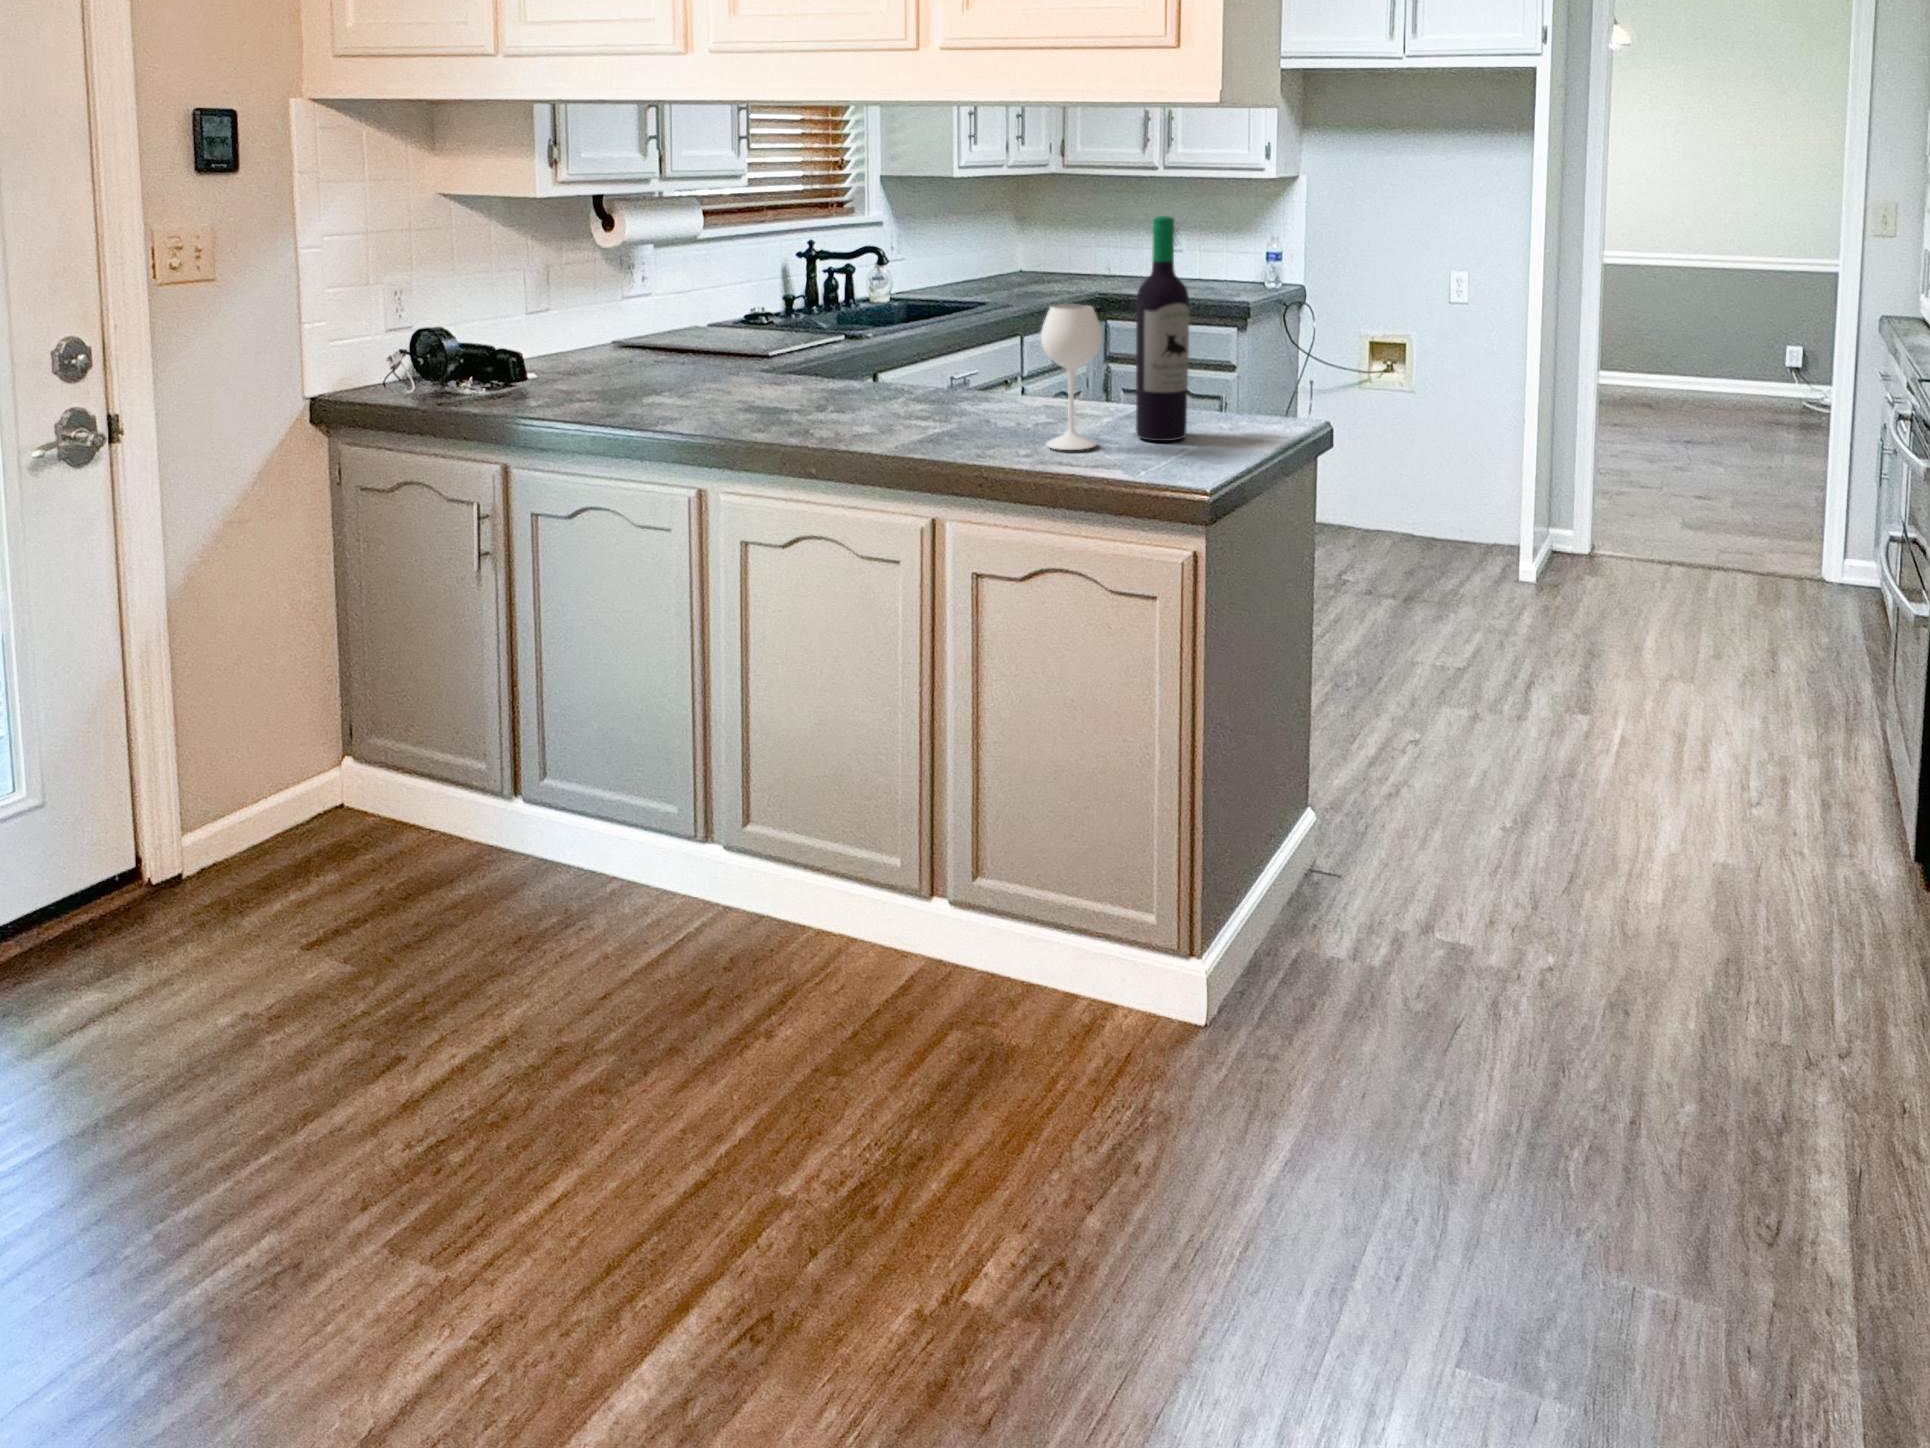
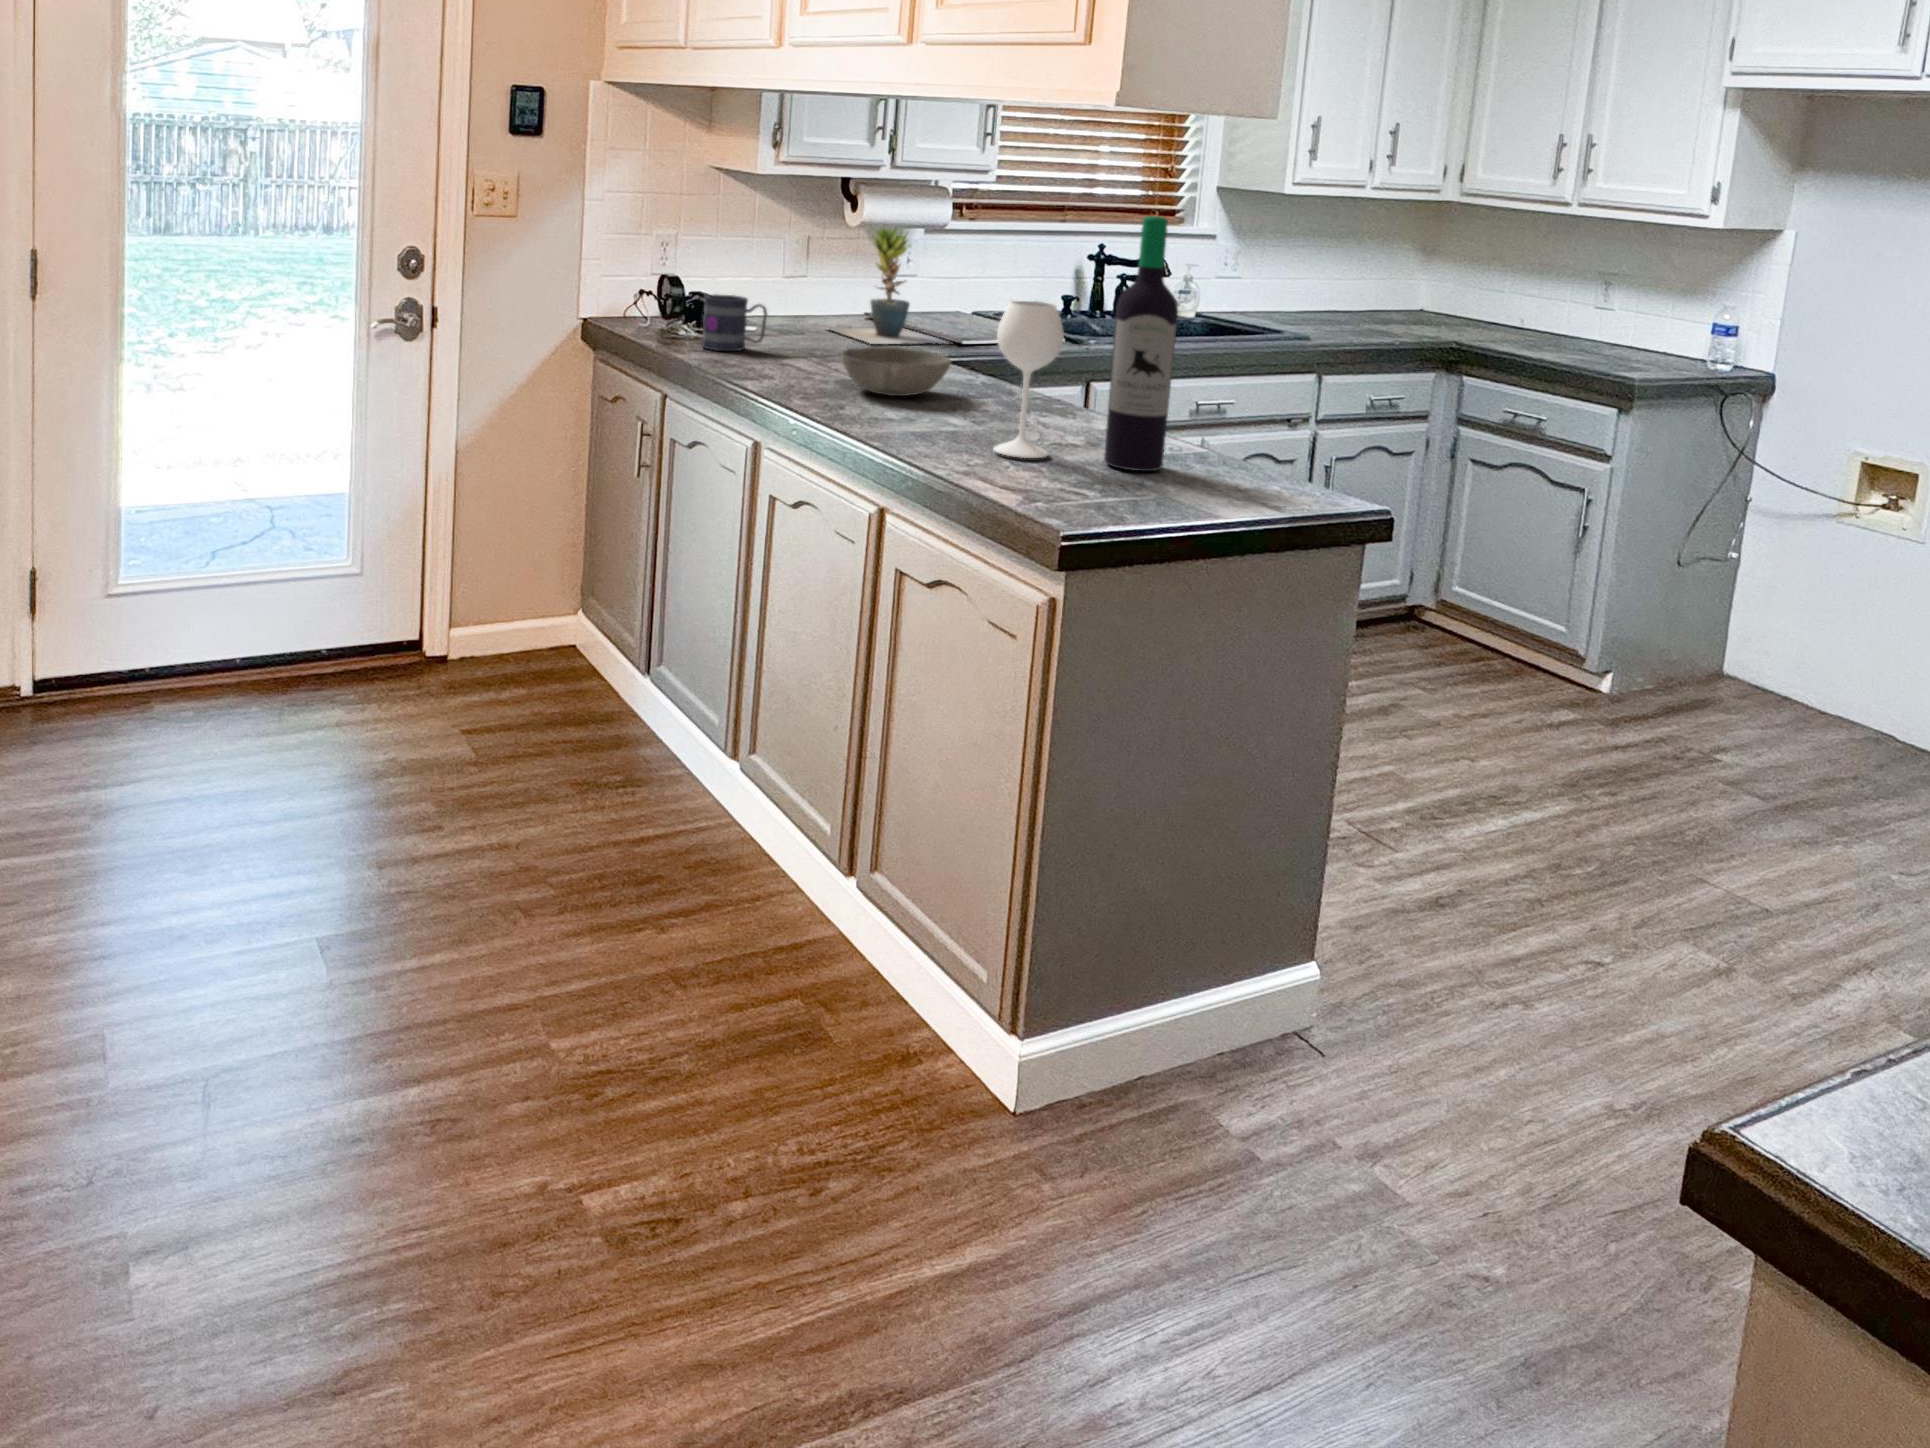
potted plant: none [630,242,782,370] -> present [830,228,947,344]
mug: none [554,341,635,406] -> present [702,294,767,351]
bowl: none [792,368,909,418] -> present [841,347,951,396]

